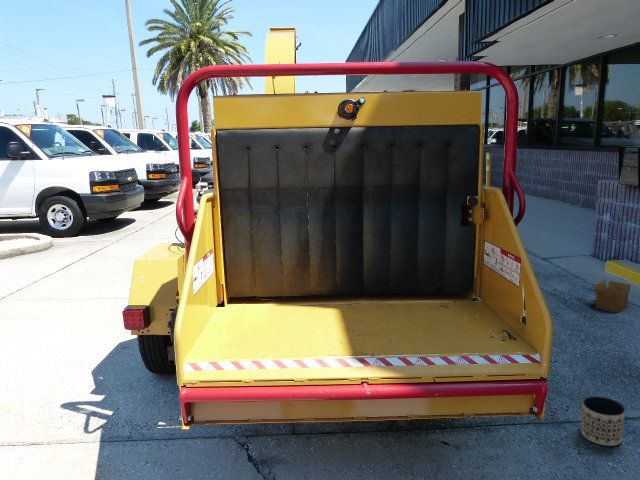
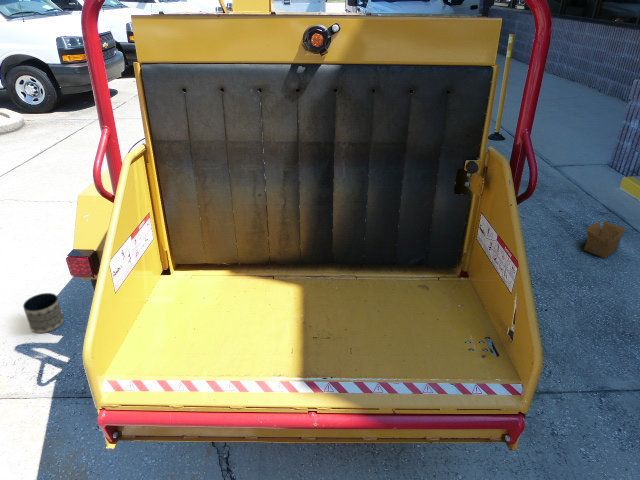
planter: present [581,396,625,446] -> present [23,293,64,333]

